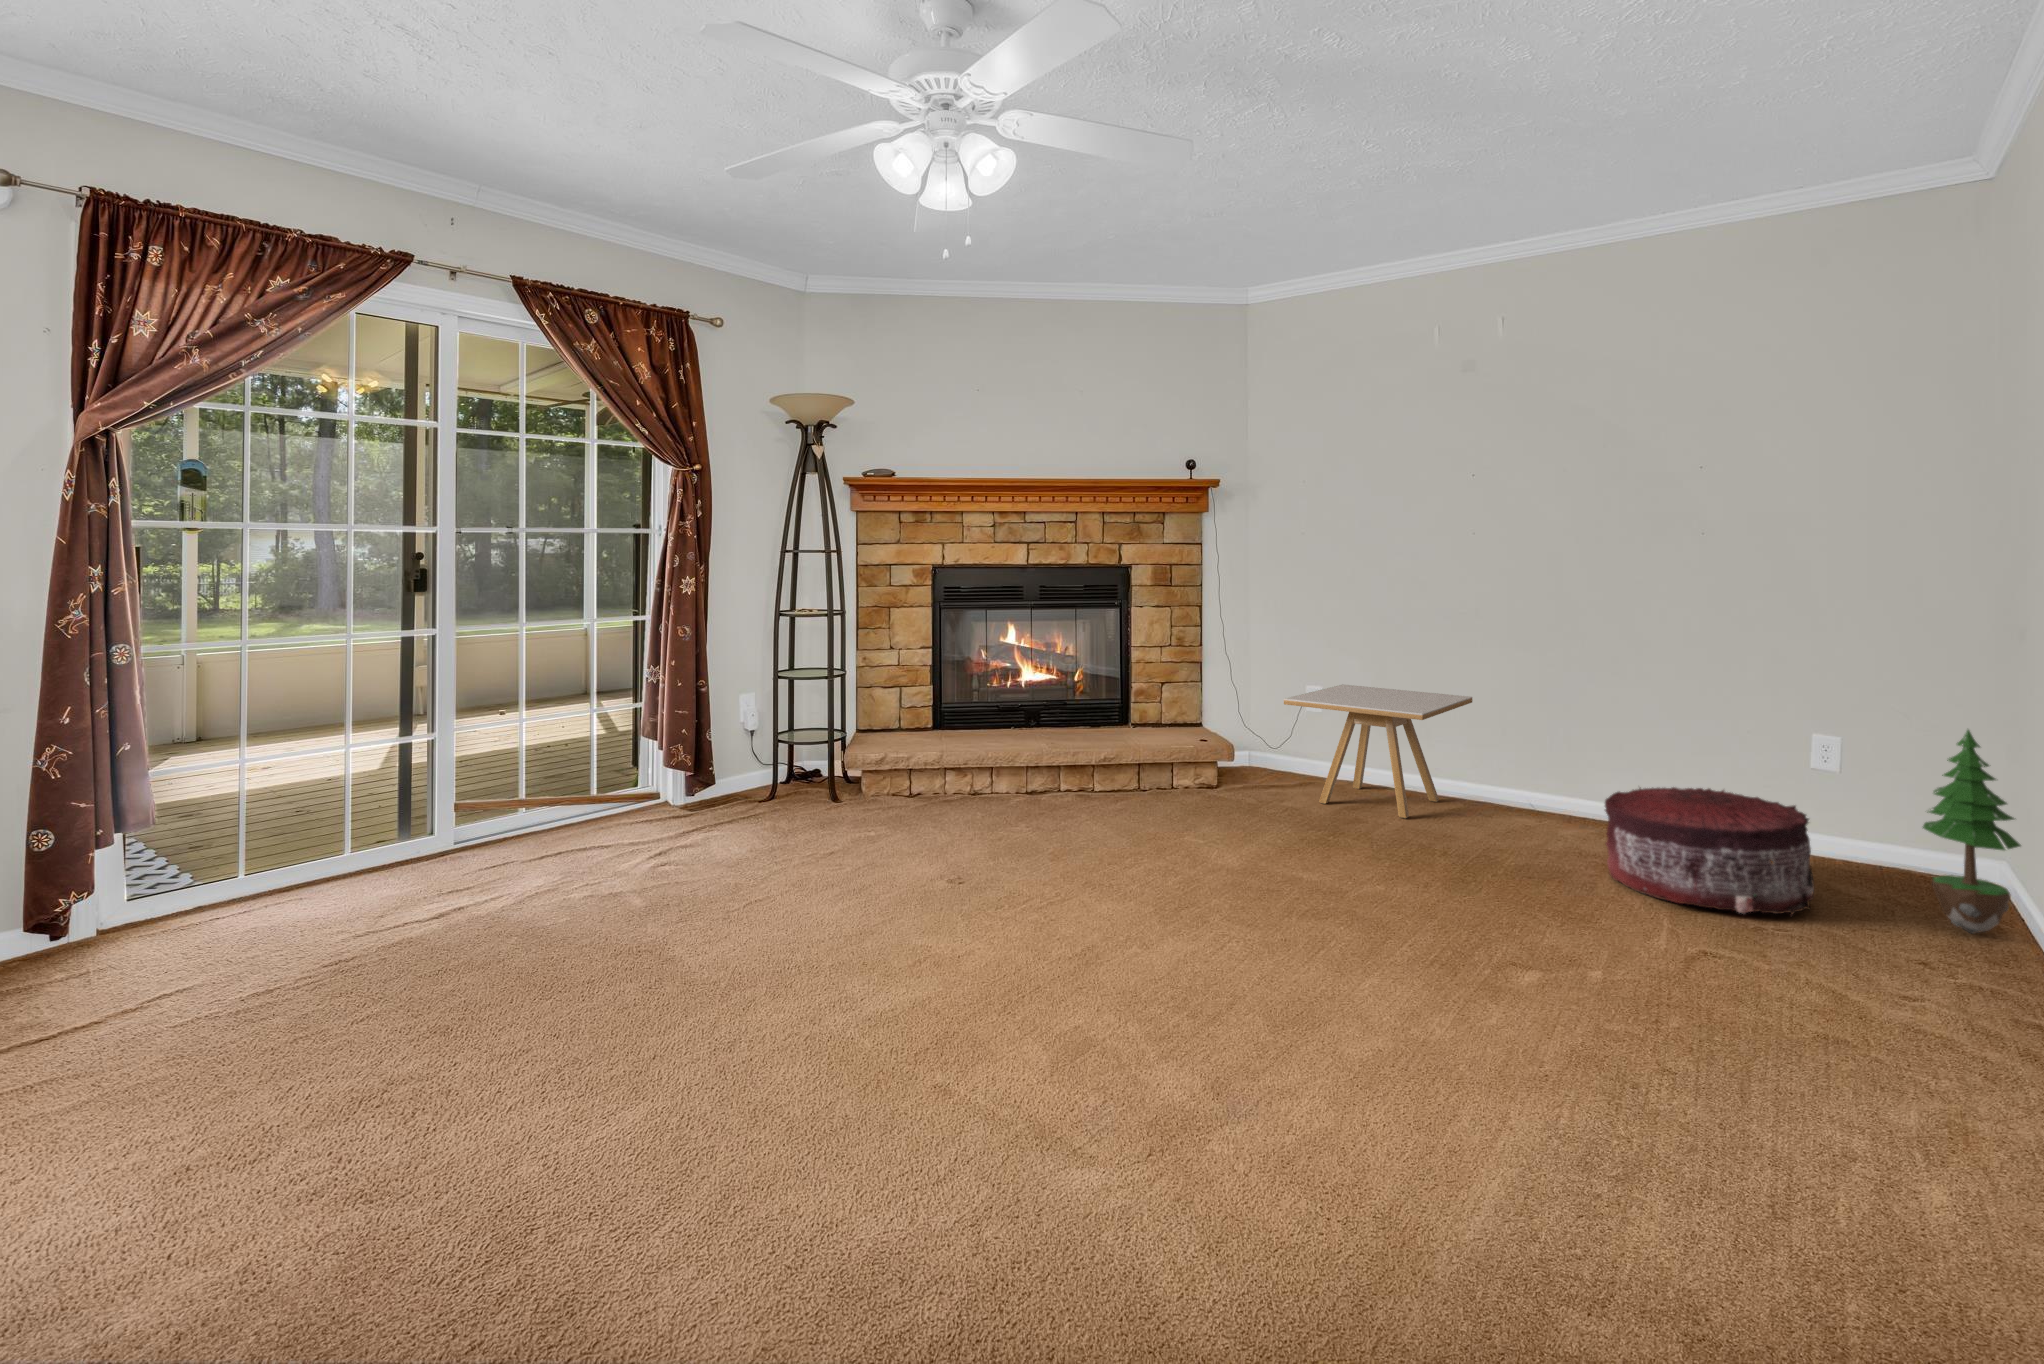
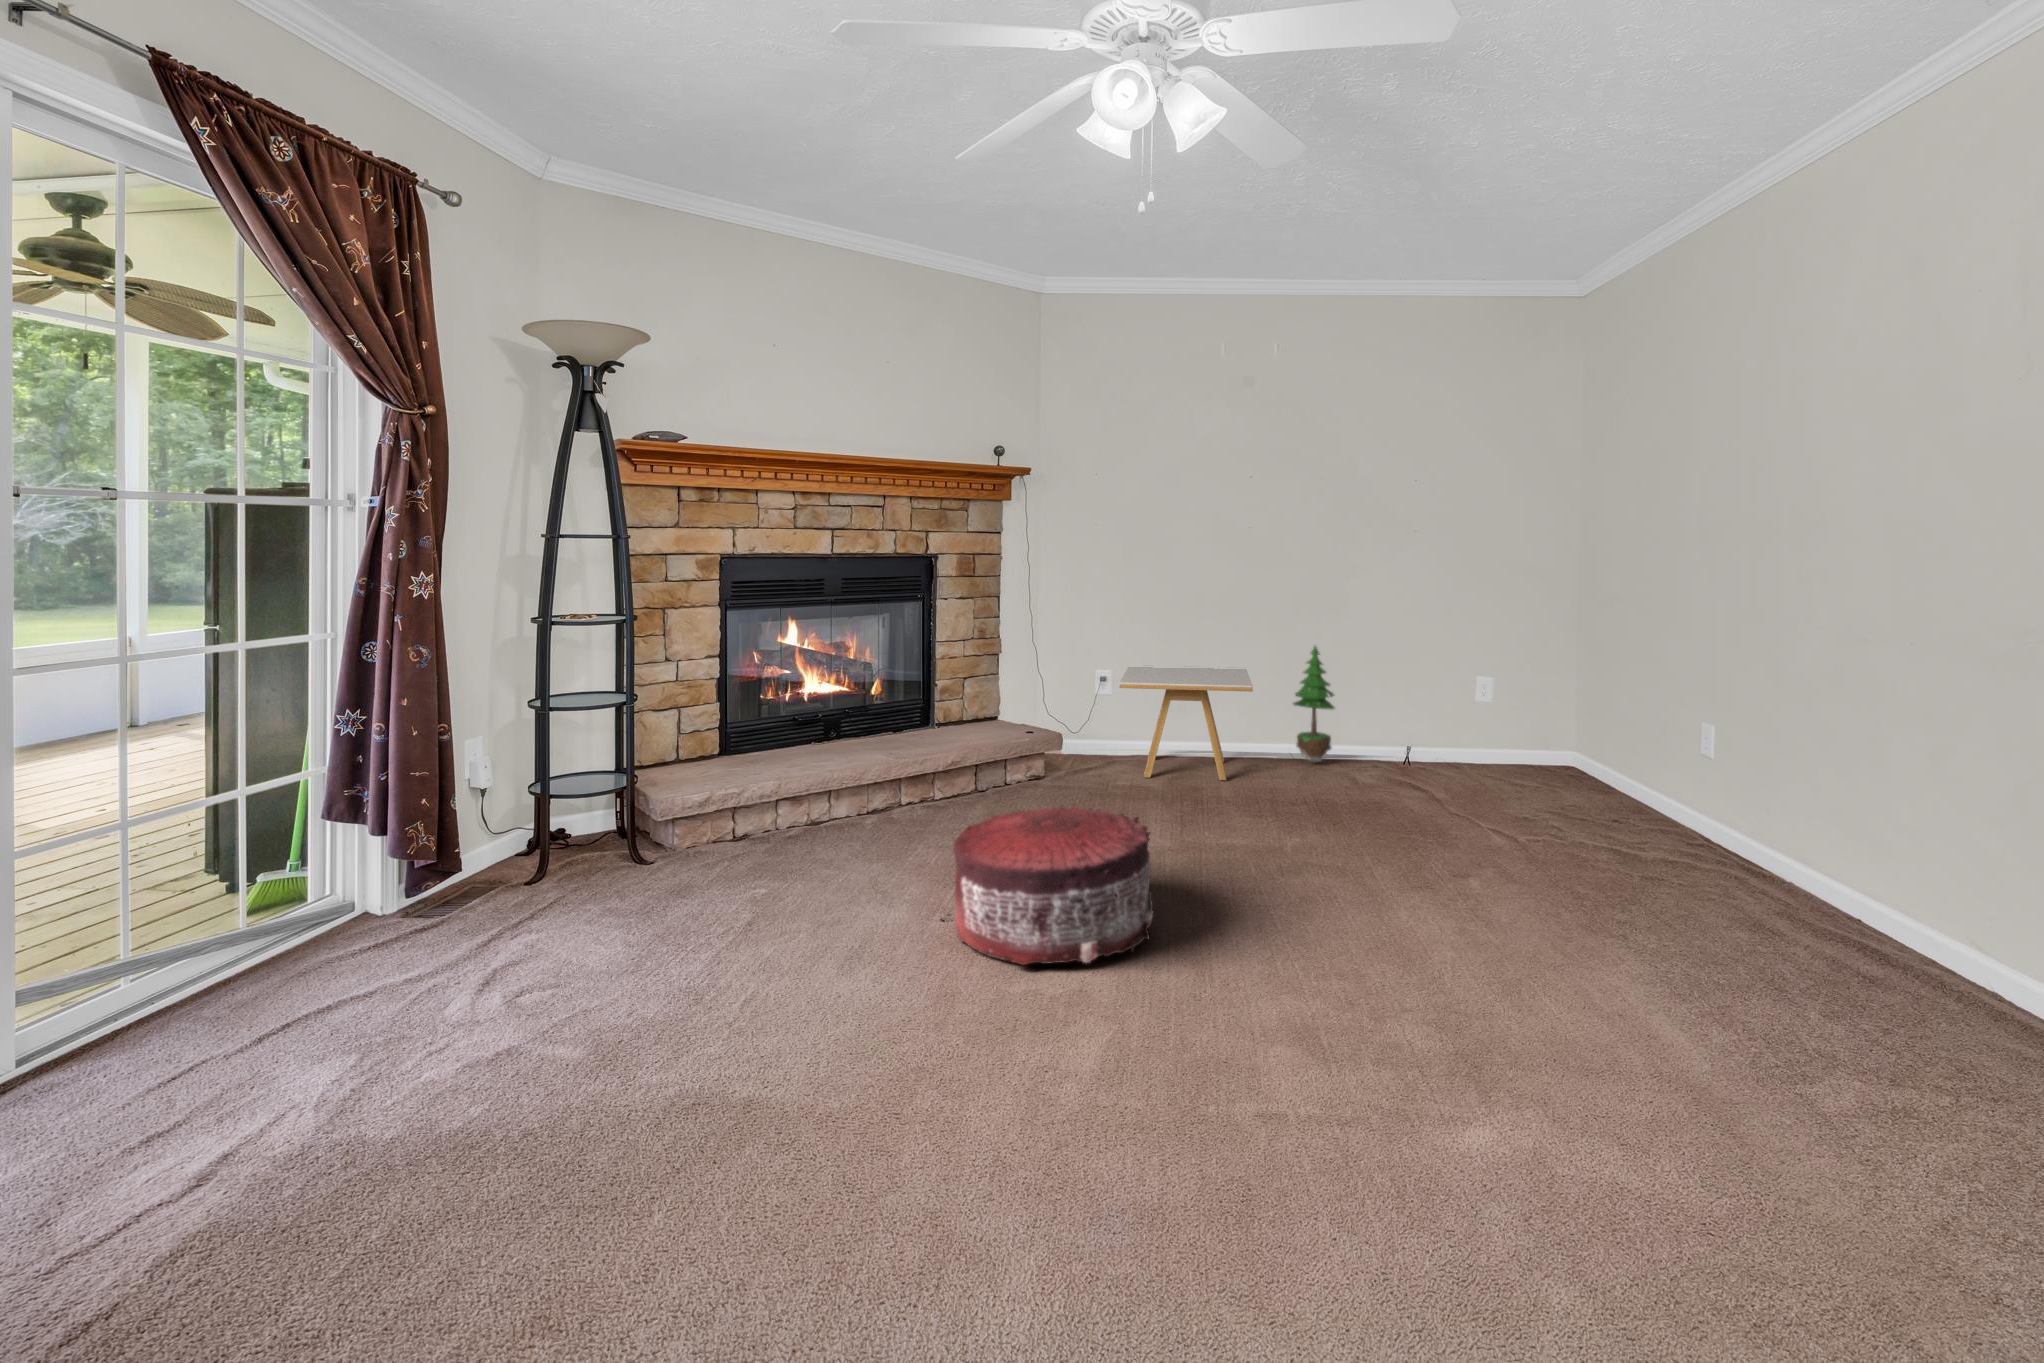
potted tree: present [1923,730,2021,934] -> present [1294,646,1334,763]
pouf: present [1605,787,1814,915] -> present [953,806,1153,965]

